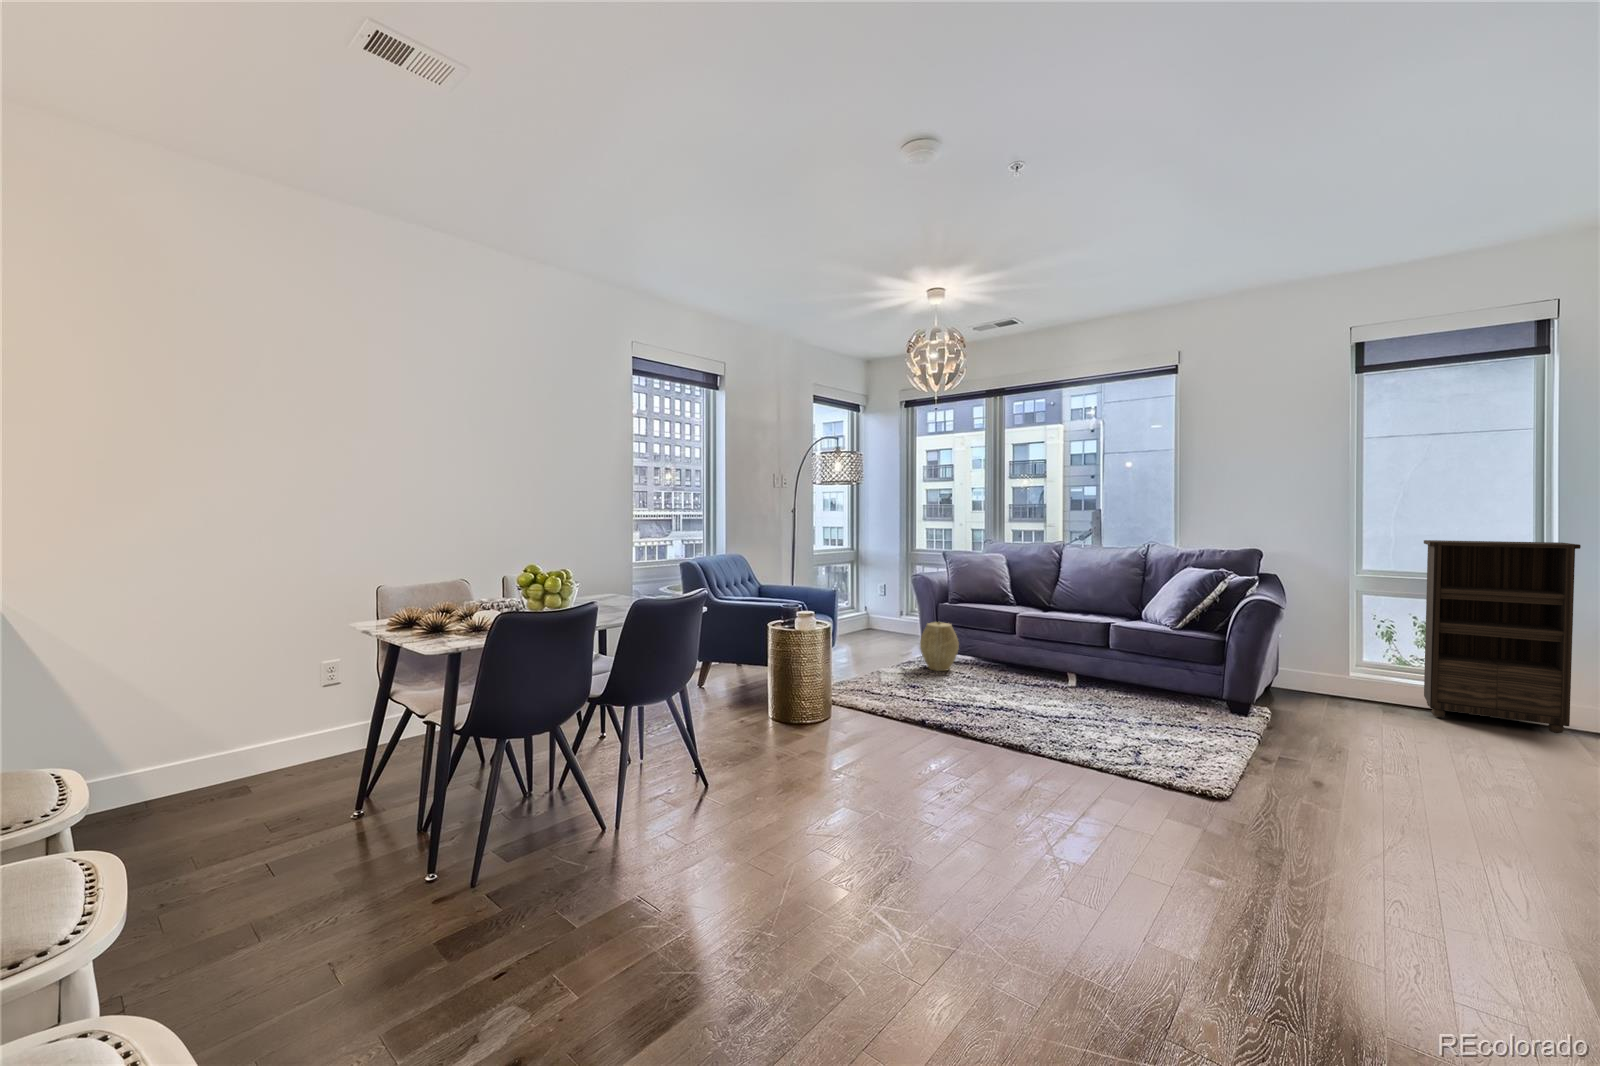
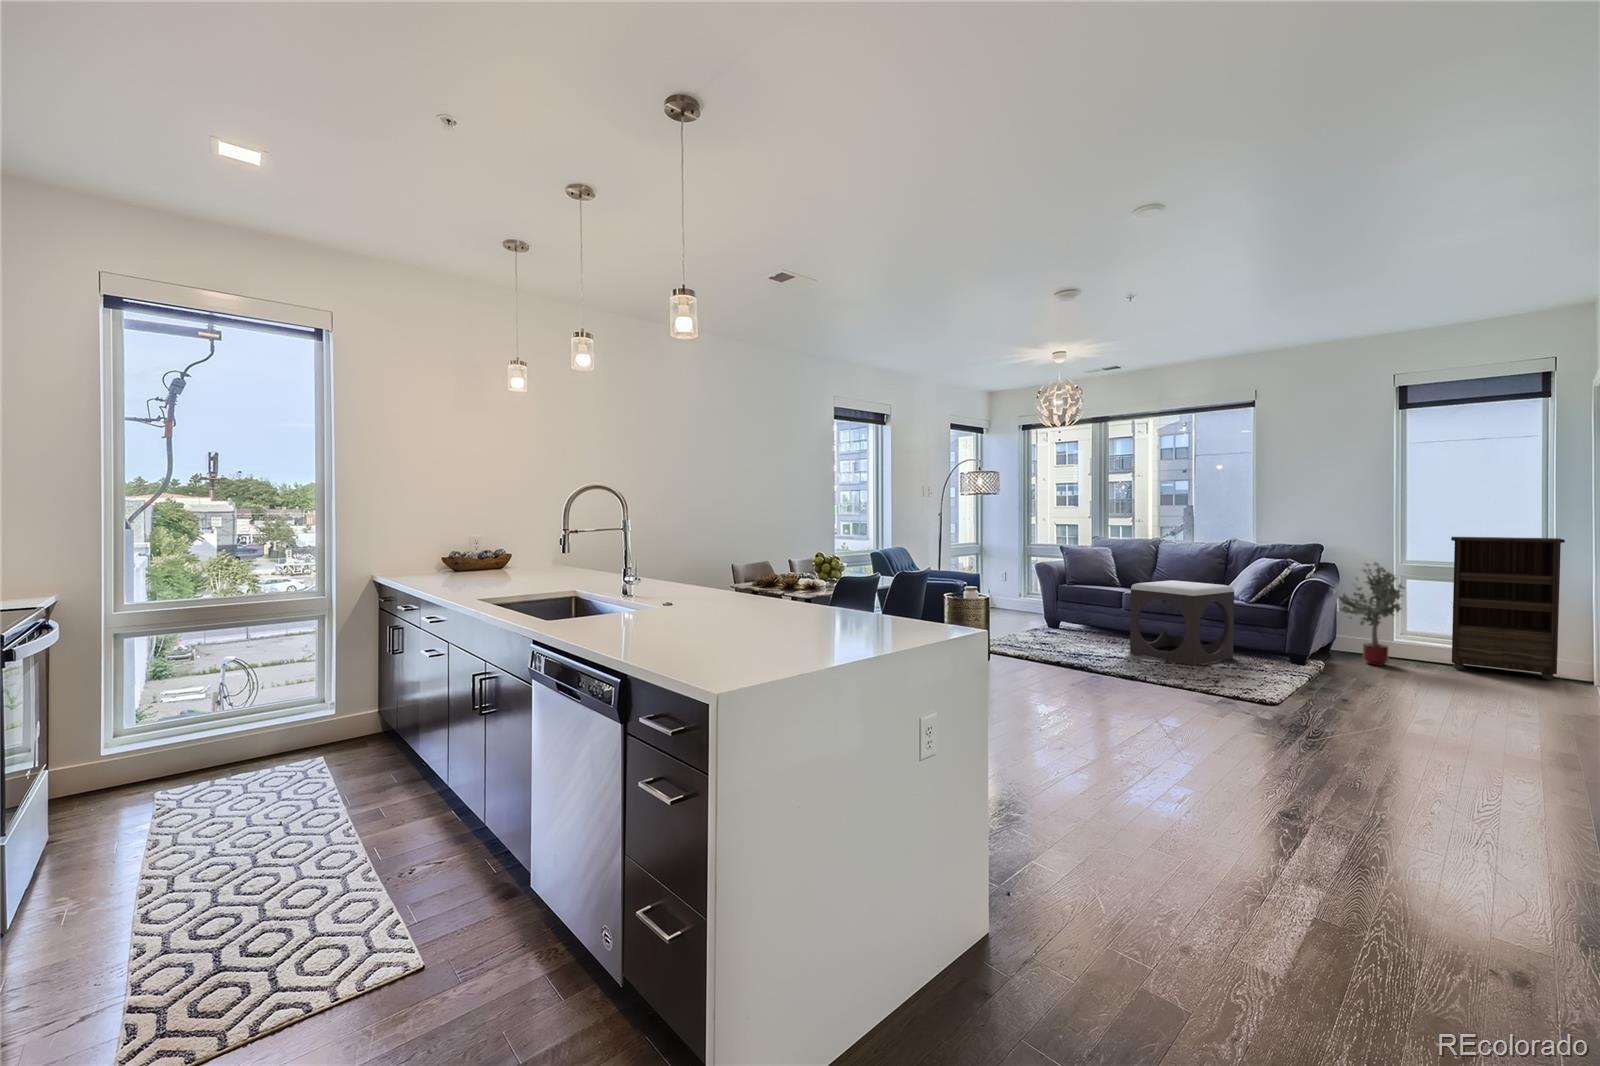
potted tree: none [1285,574,1373,712] -> present [1339,563,1404,665]
footstool: none [1023,598,1156,719] -> present [1130,580,1234,665]
woven basket: present [920,622,959,671] -> none [1044,599,1076,637]

